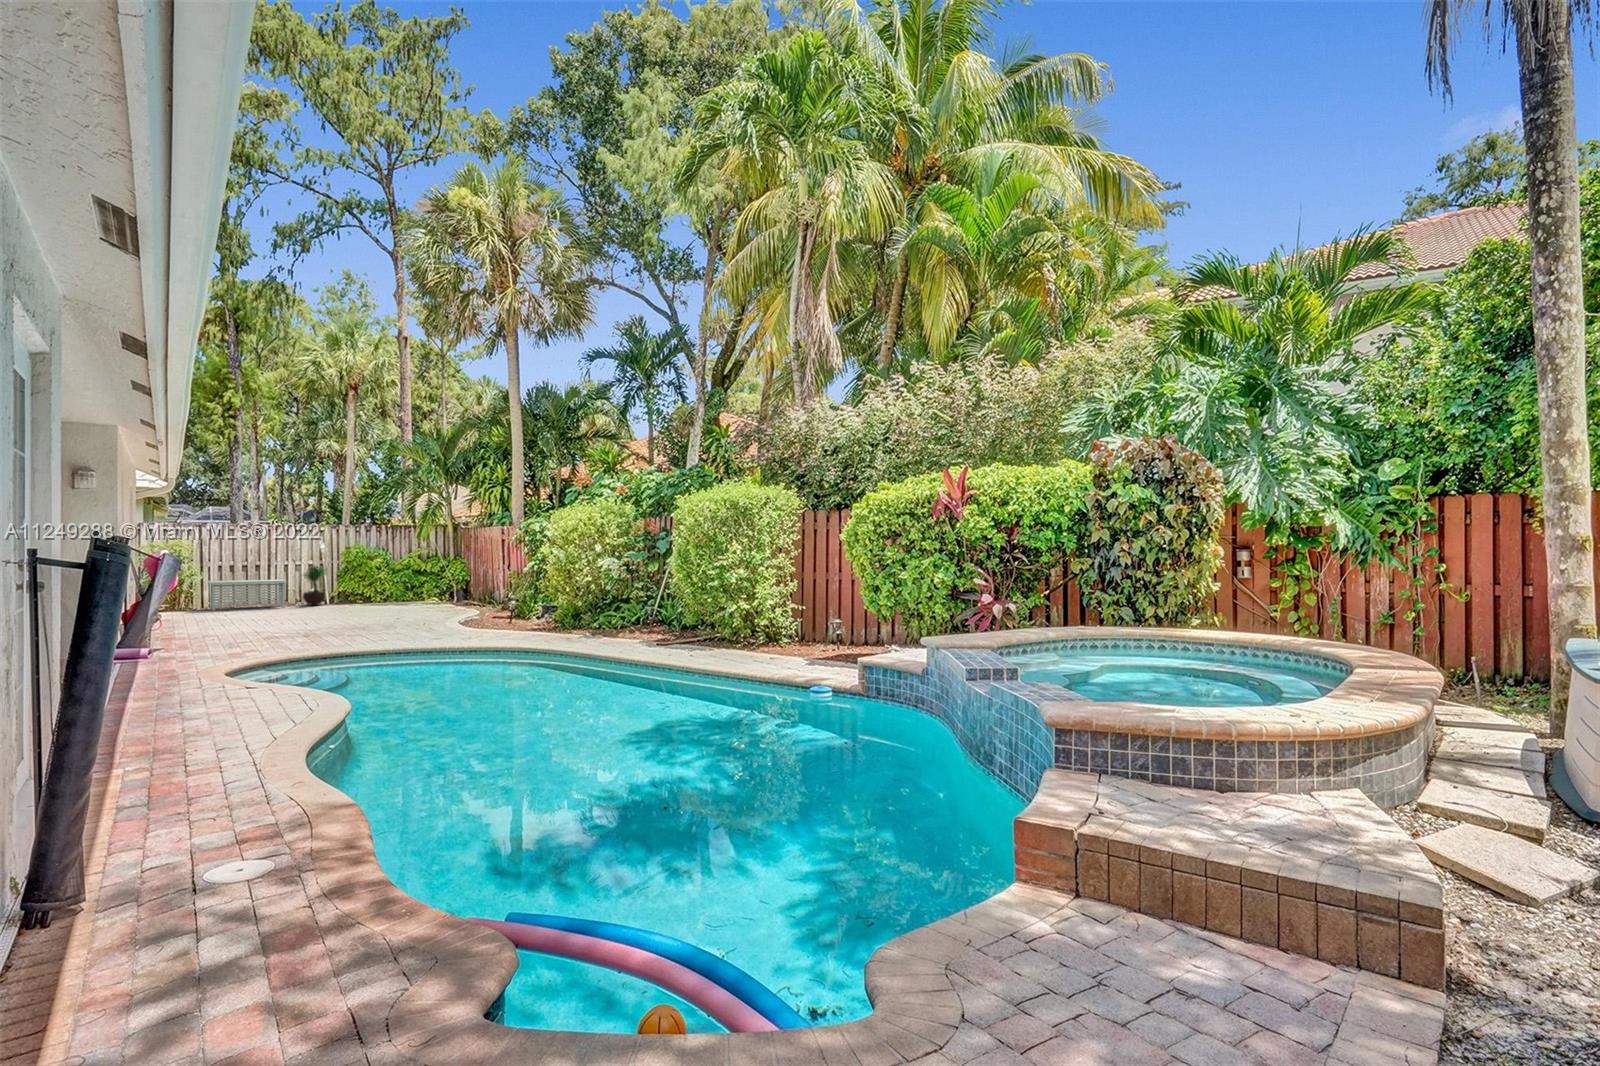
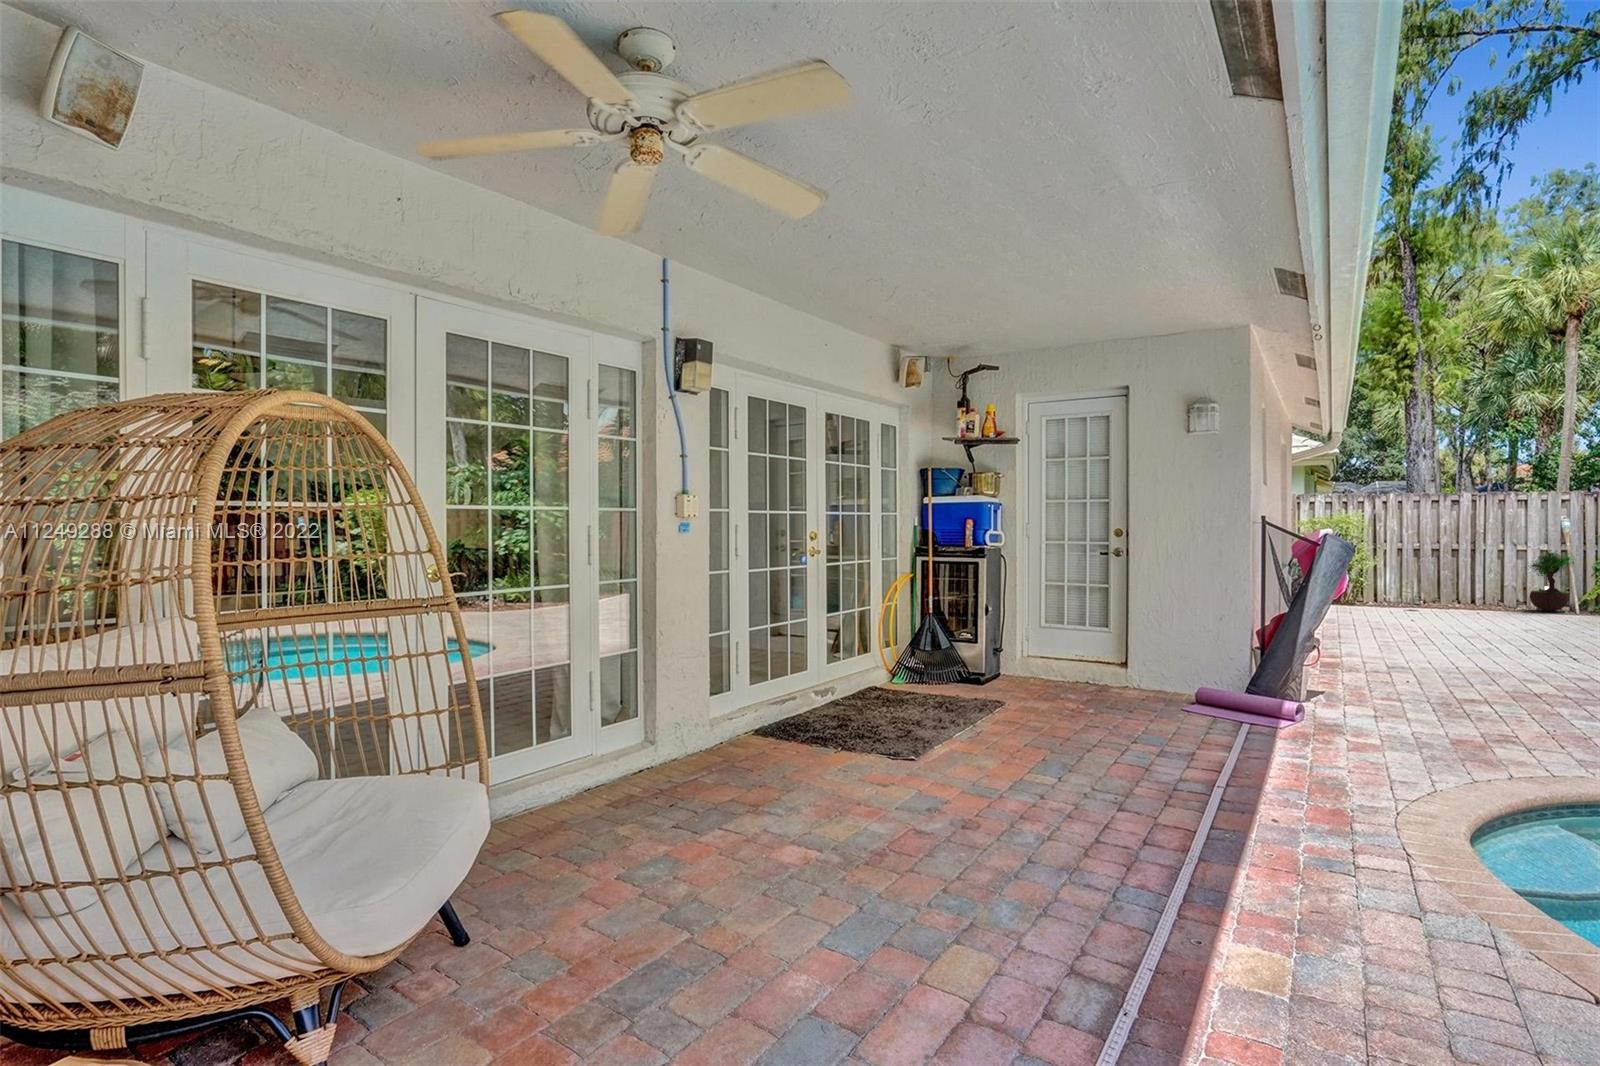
storage bench: present [208,579,287,611] -> none [1387,568,1504,612]

